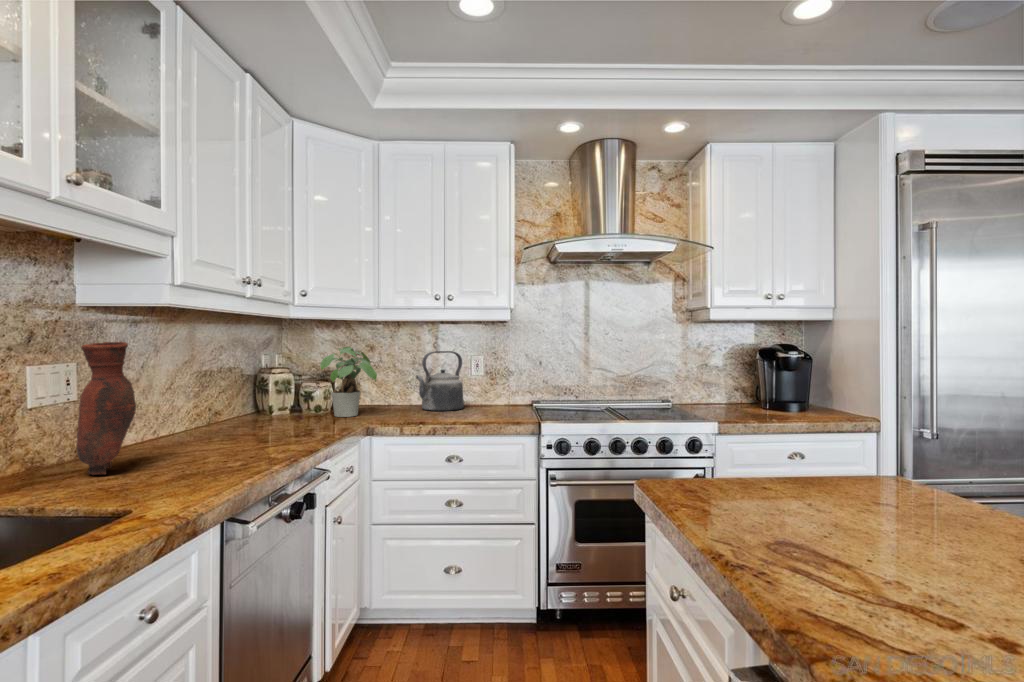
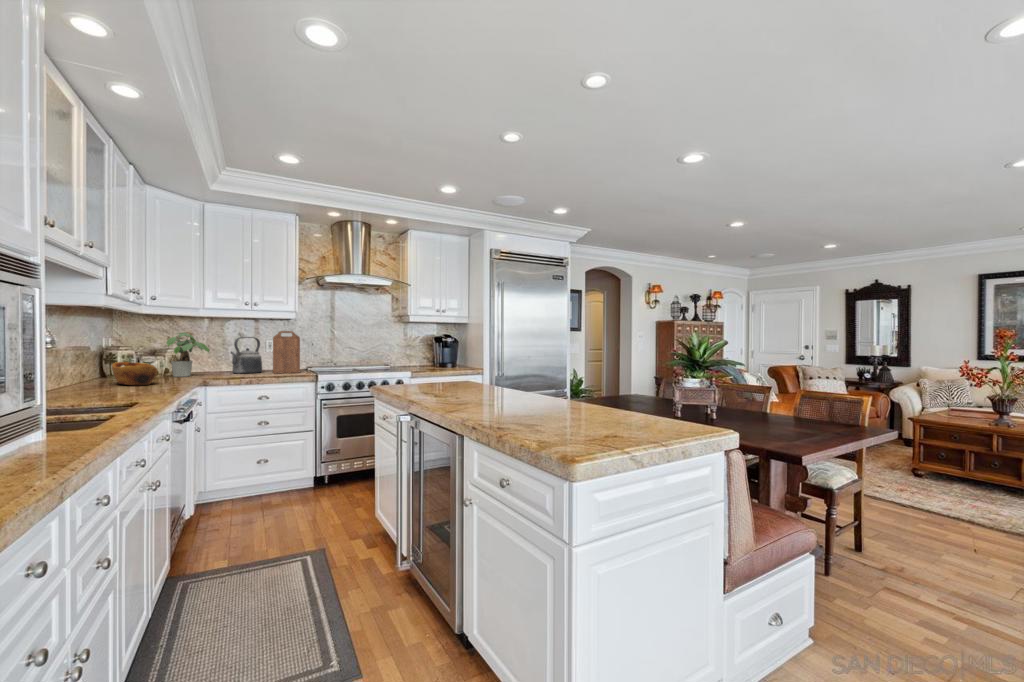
vase: present [76,342,136,475] -> none [67,323,103,392]
cutting board: none [474,342,516,414] -> present [273,331,300,373]
wooden bowl: none [205,400,269,450] -> present [112,362,158,385]

